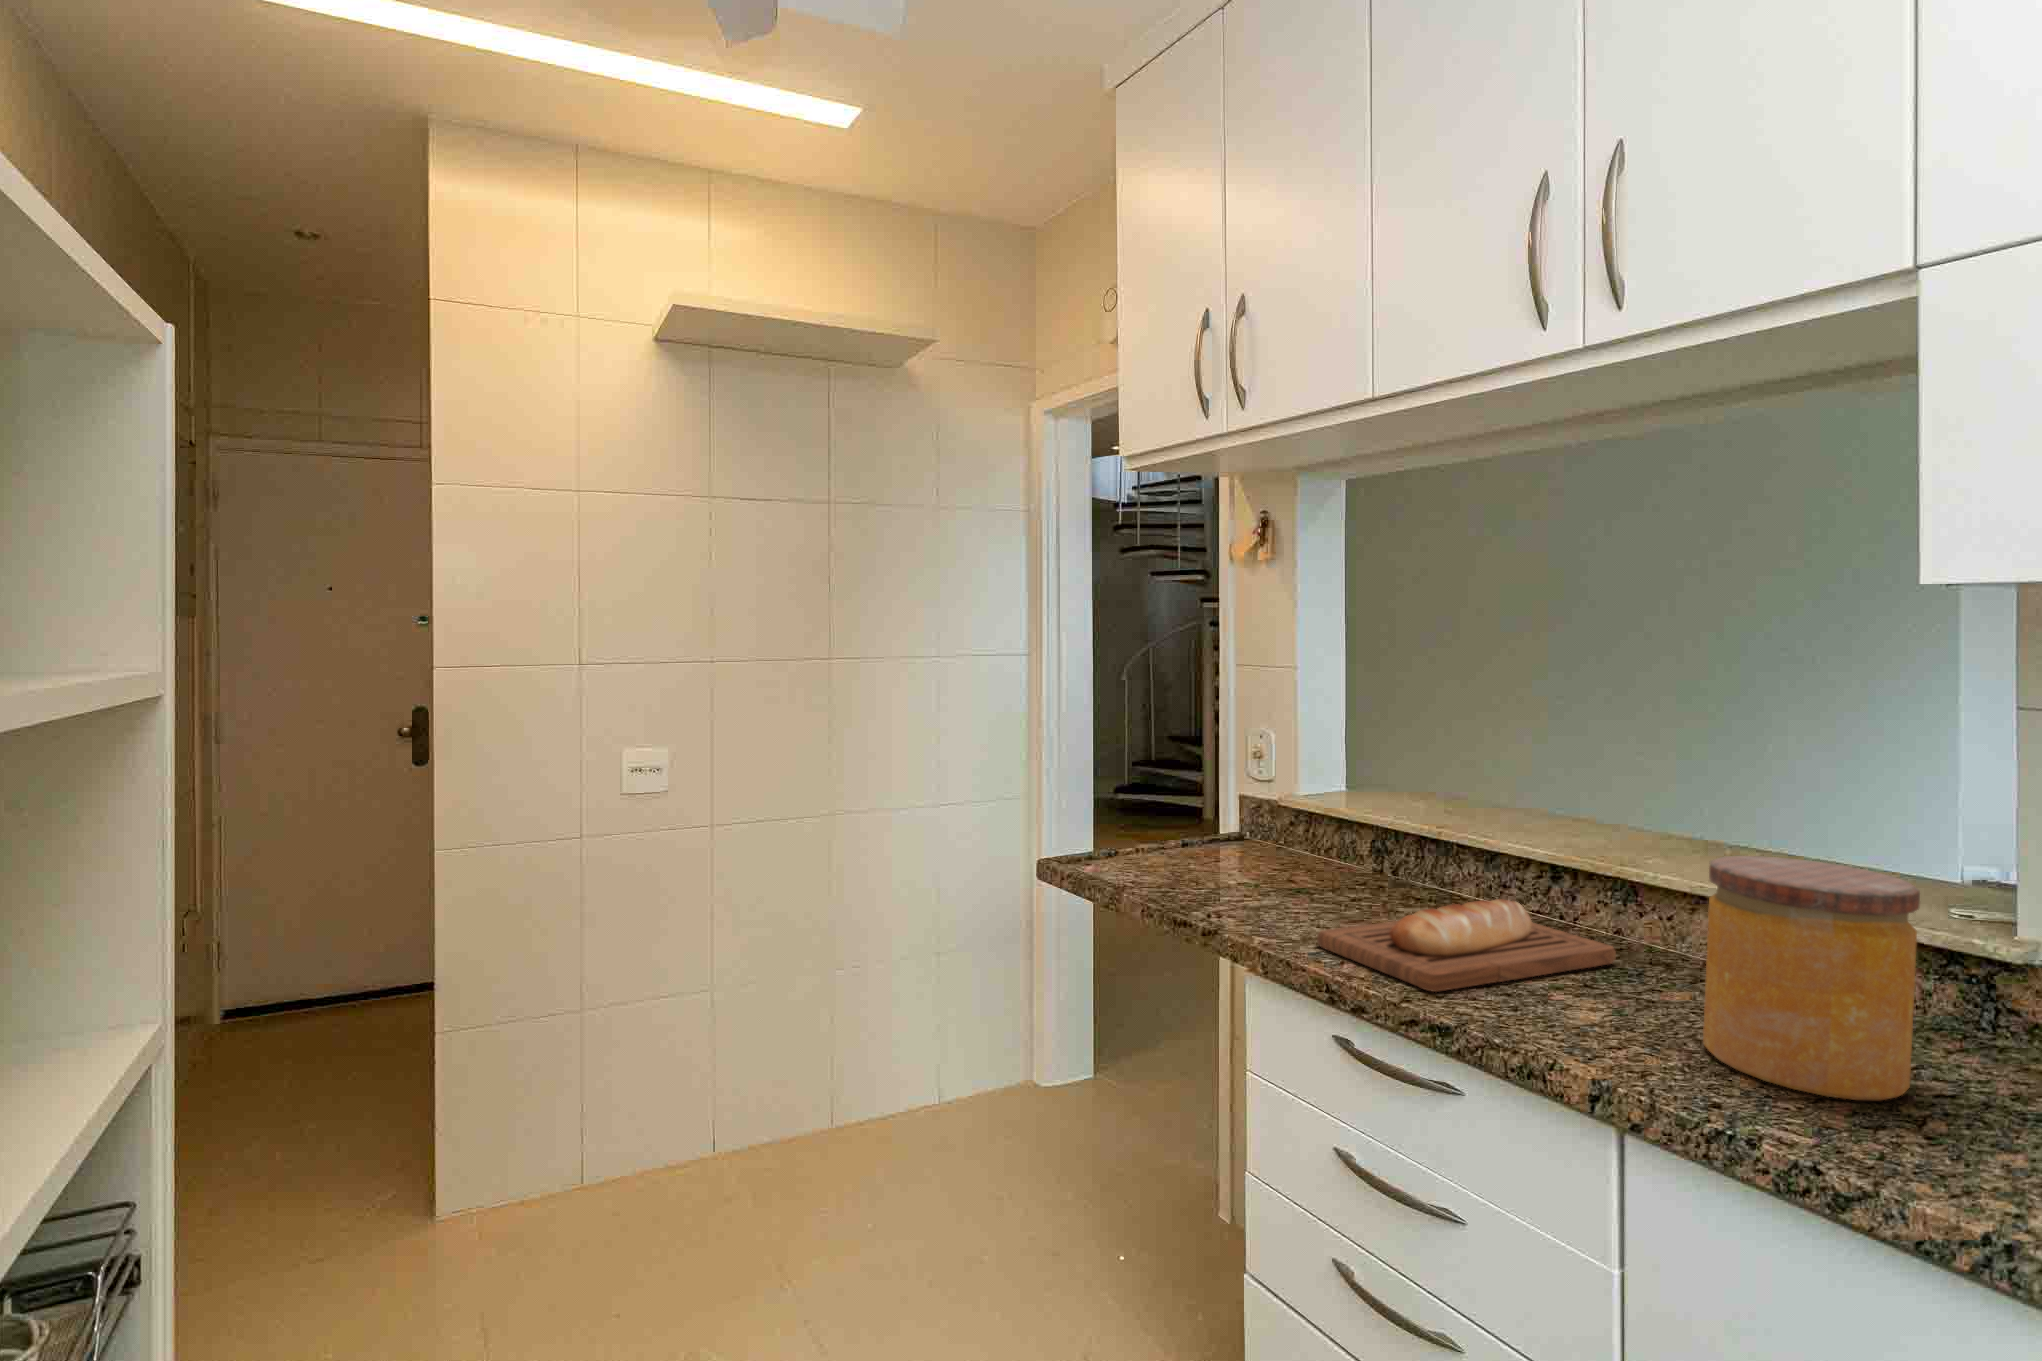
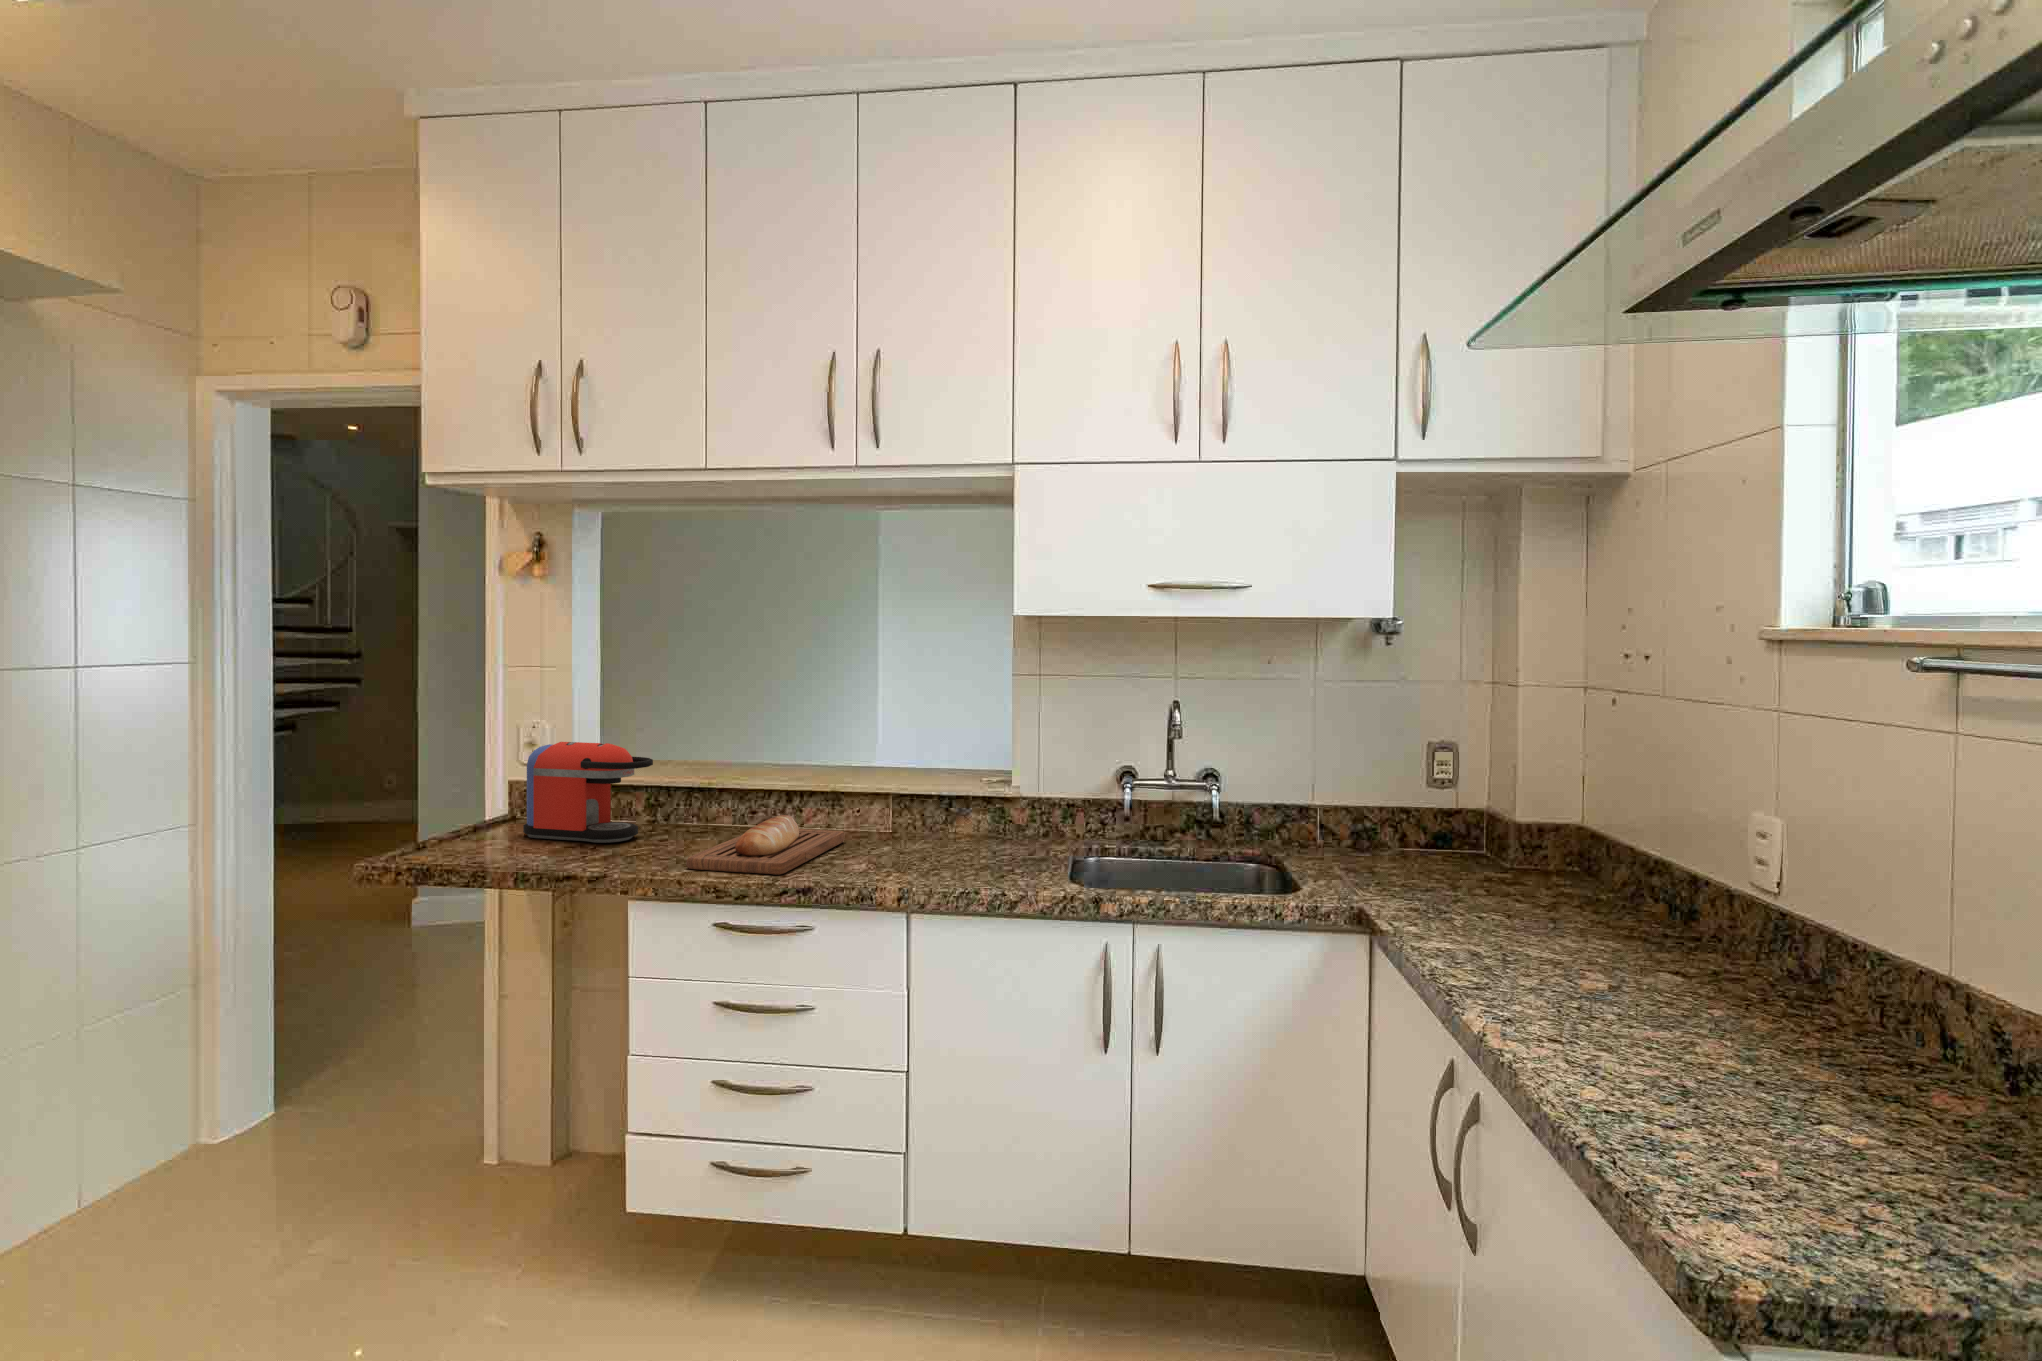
coffee maker: none [1207,755,1344,889] -> present [523,742,653,843]
jar: present [1703,856,1920,1100] -> none [916,758,1000,872]

